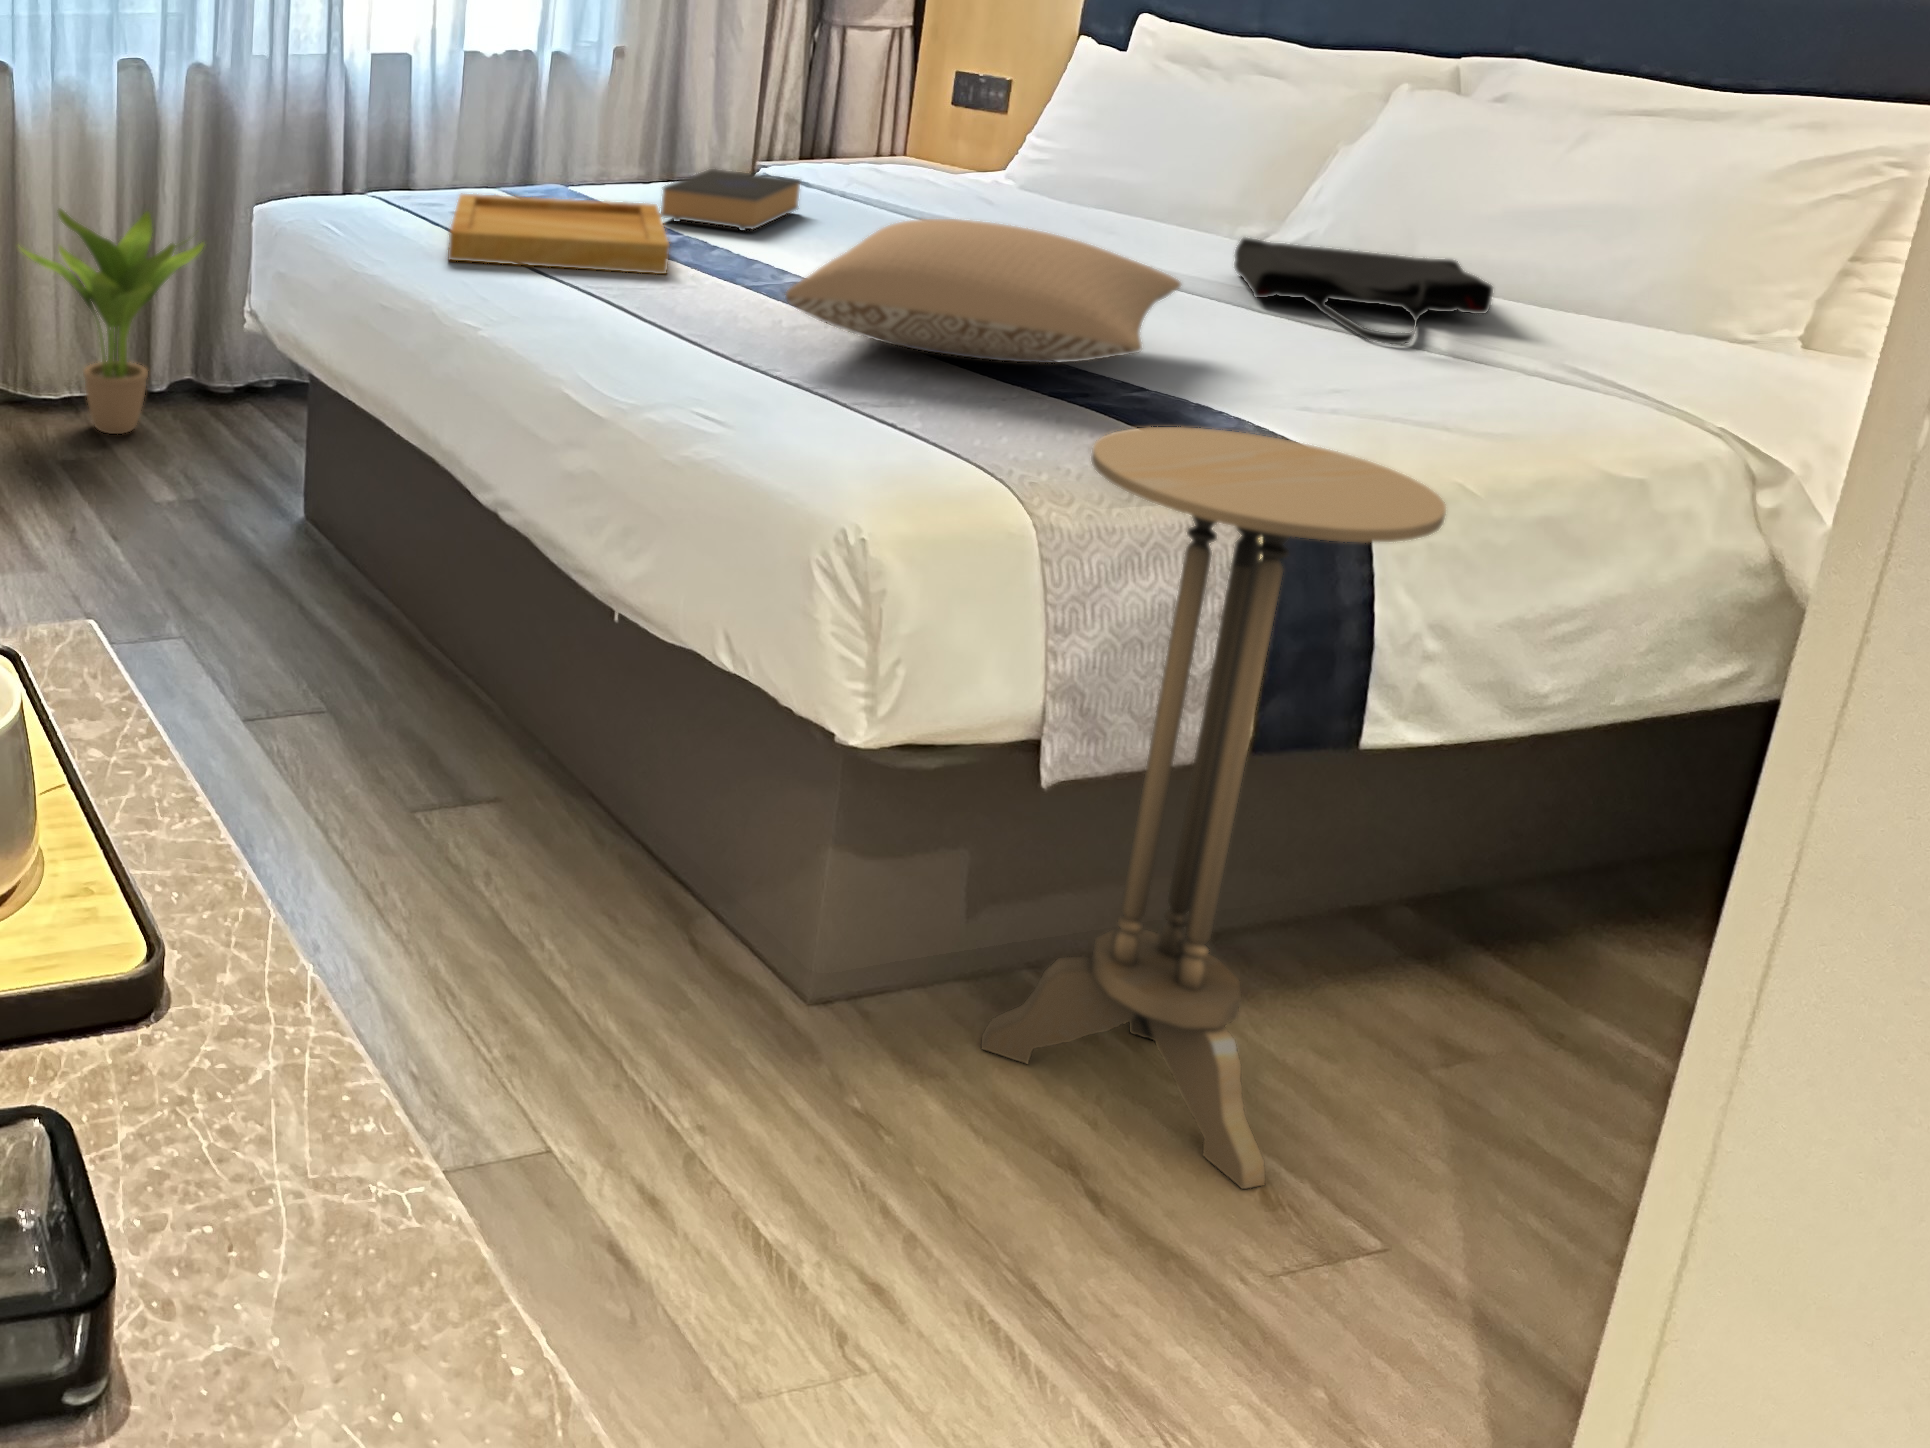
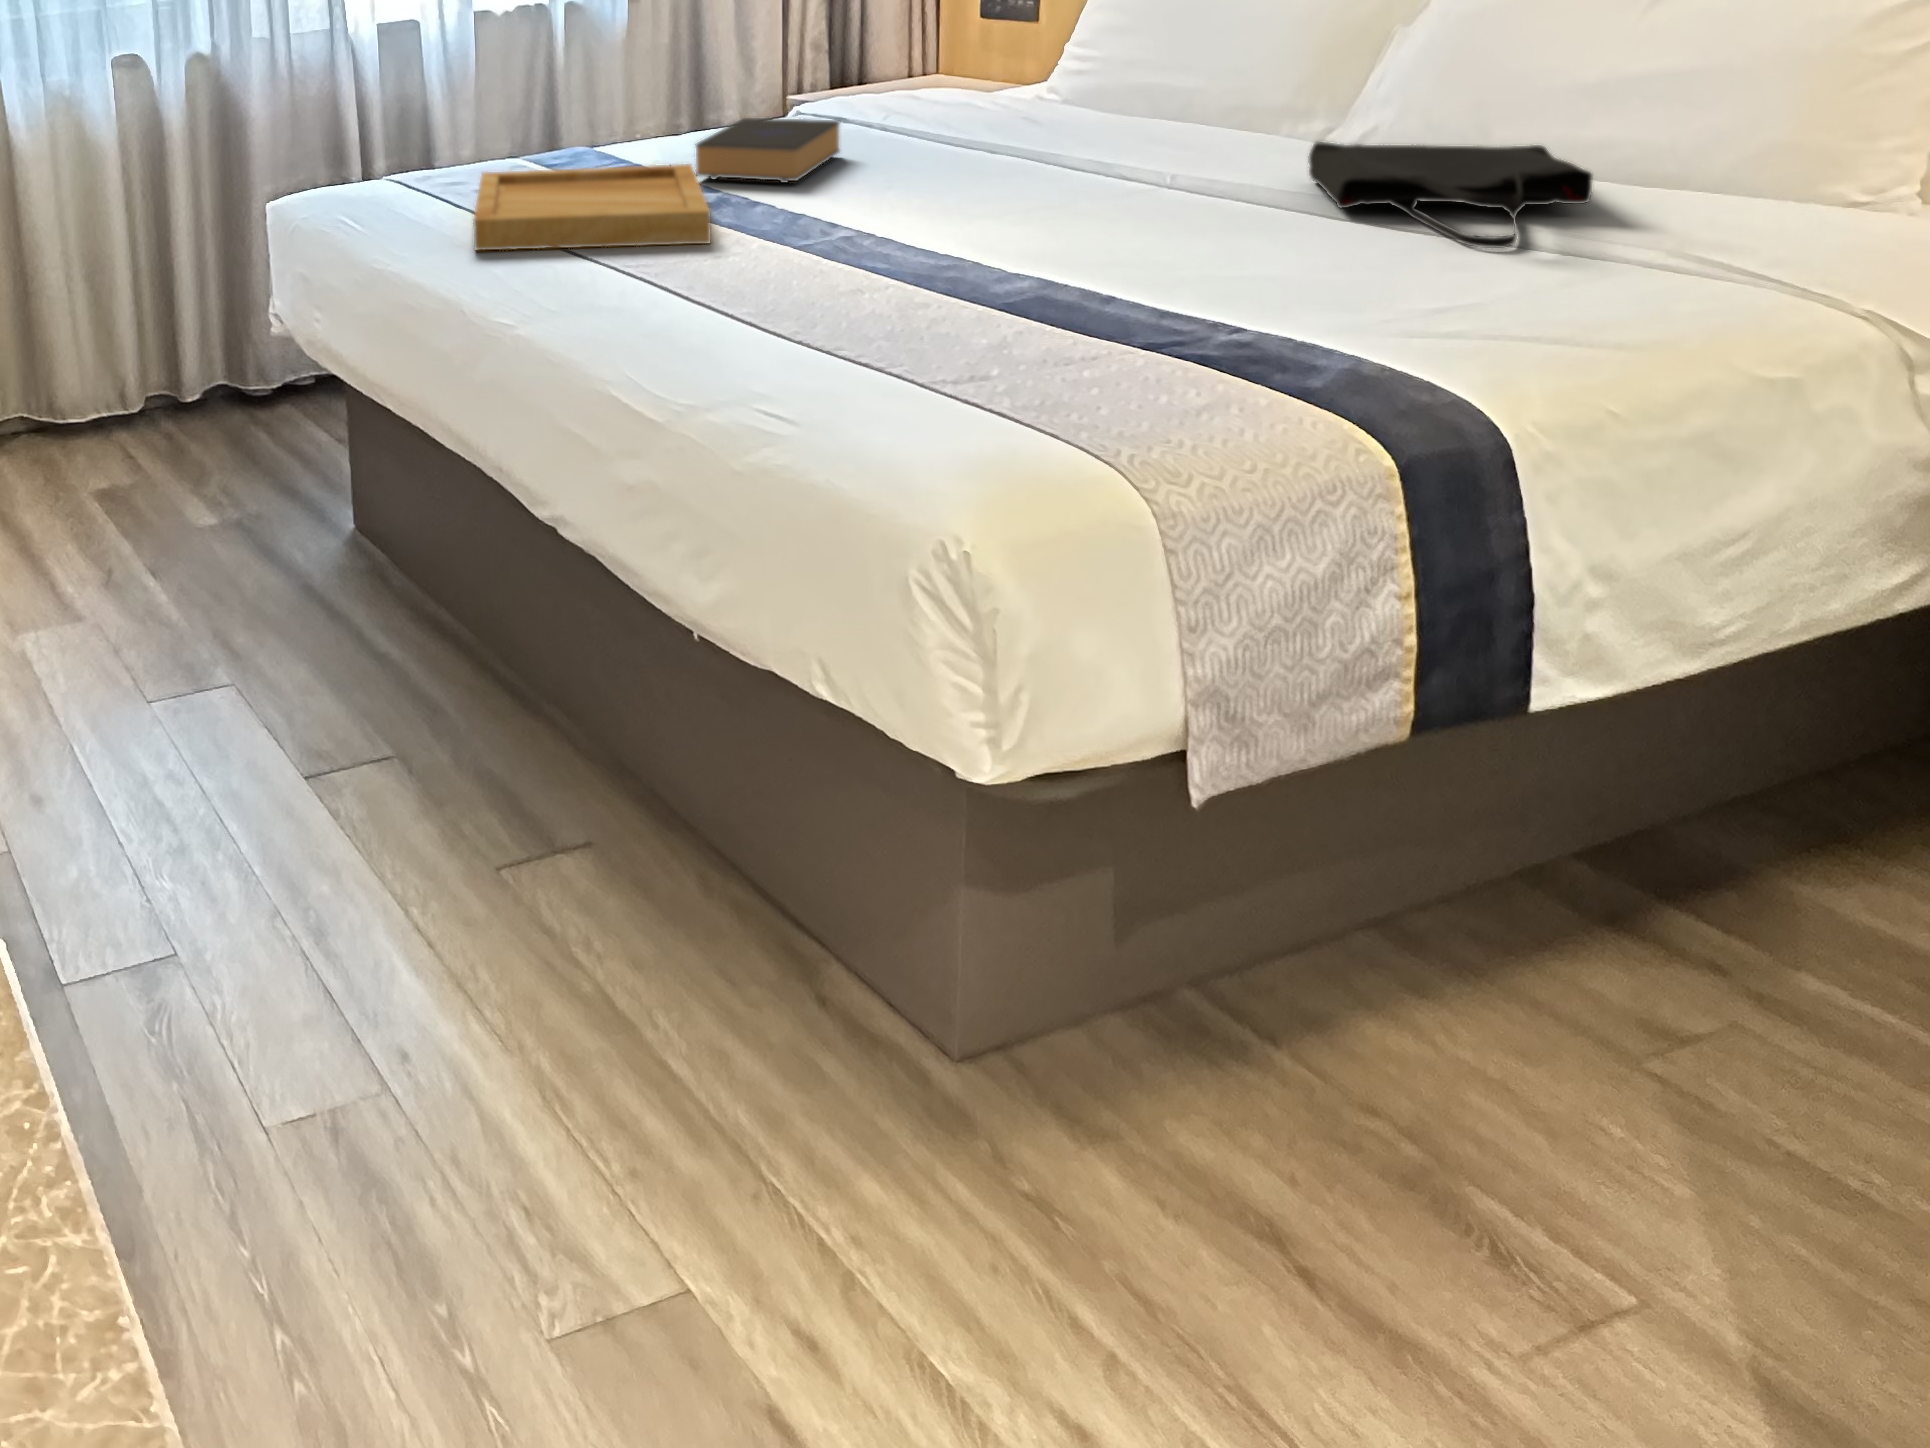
potted plant: present [21,209,204,434] -> none [23,214,222,456]
pillow: present [786,219,1181,363] -> none [844,162,1267,313]
side table: present [981,427,1446,1189] -> none [1152,381,1622,1243]

